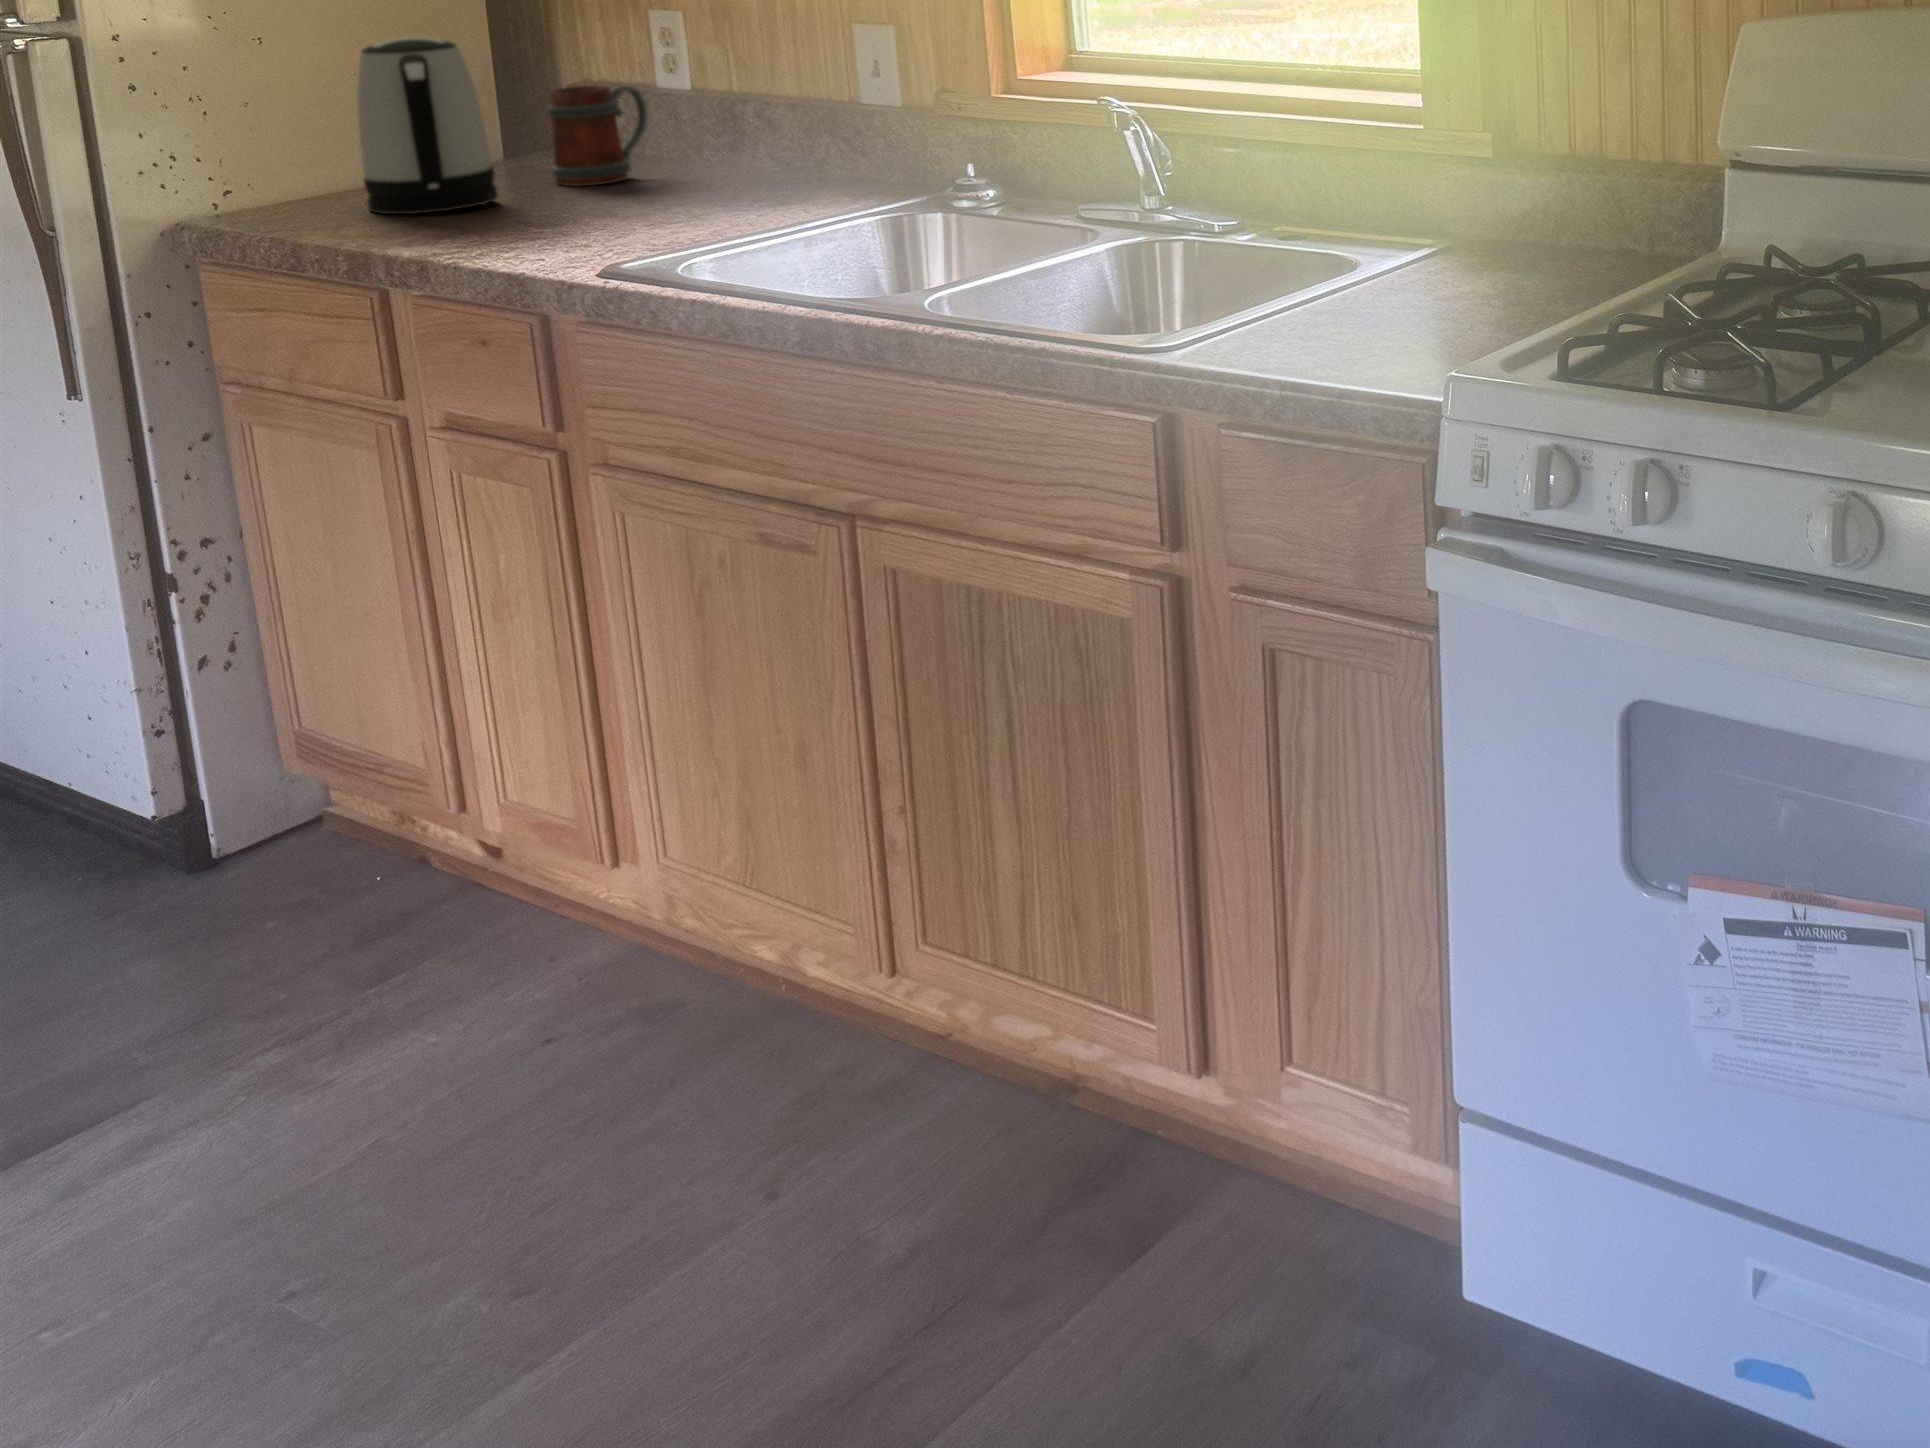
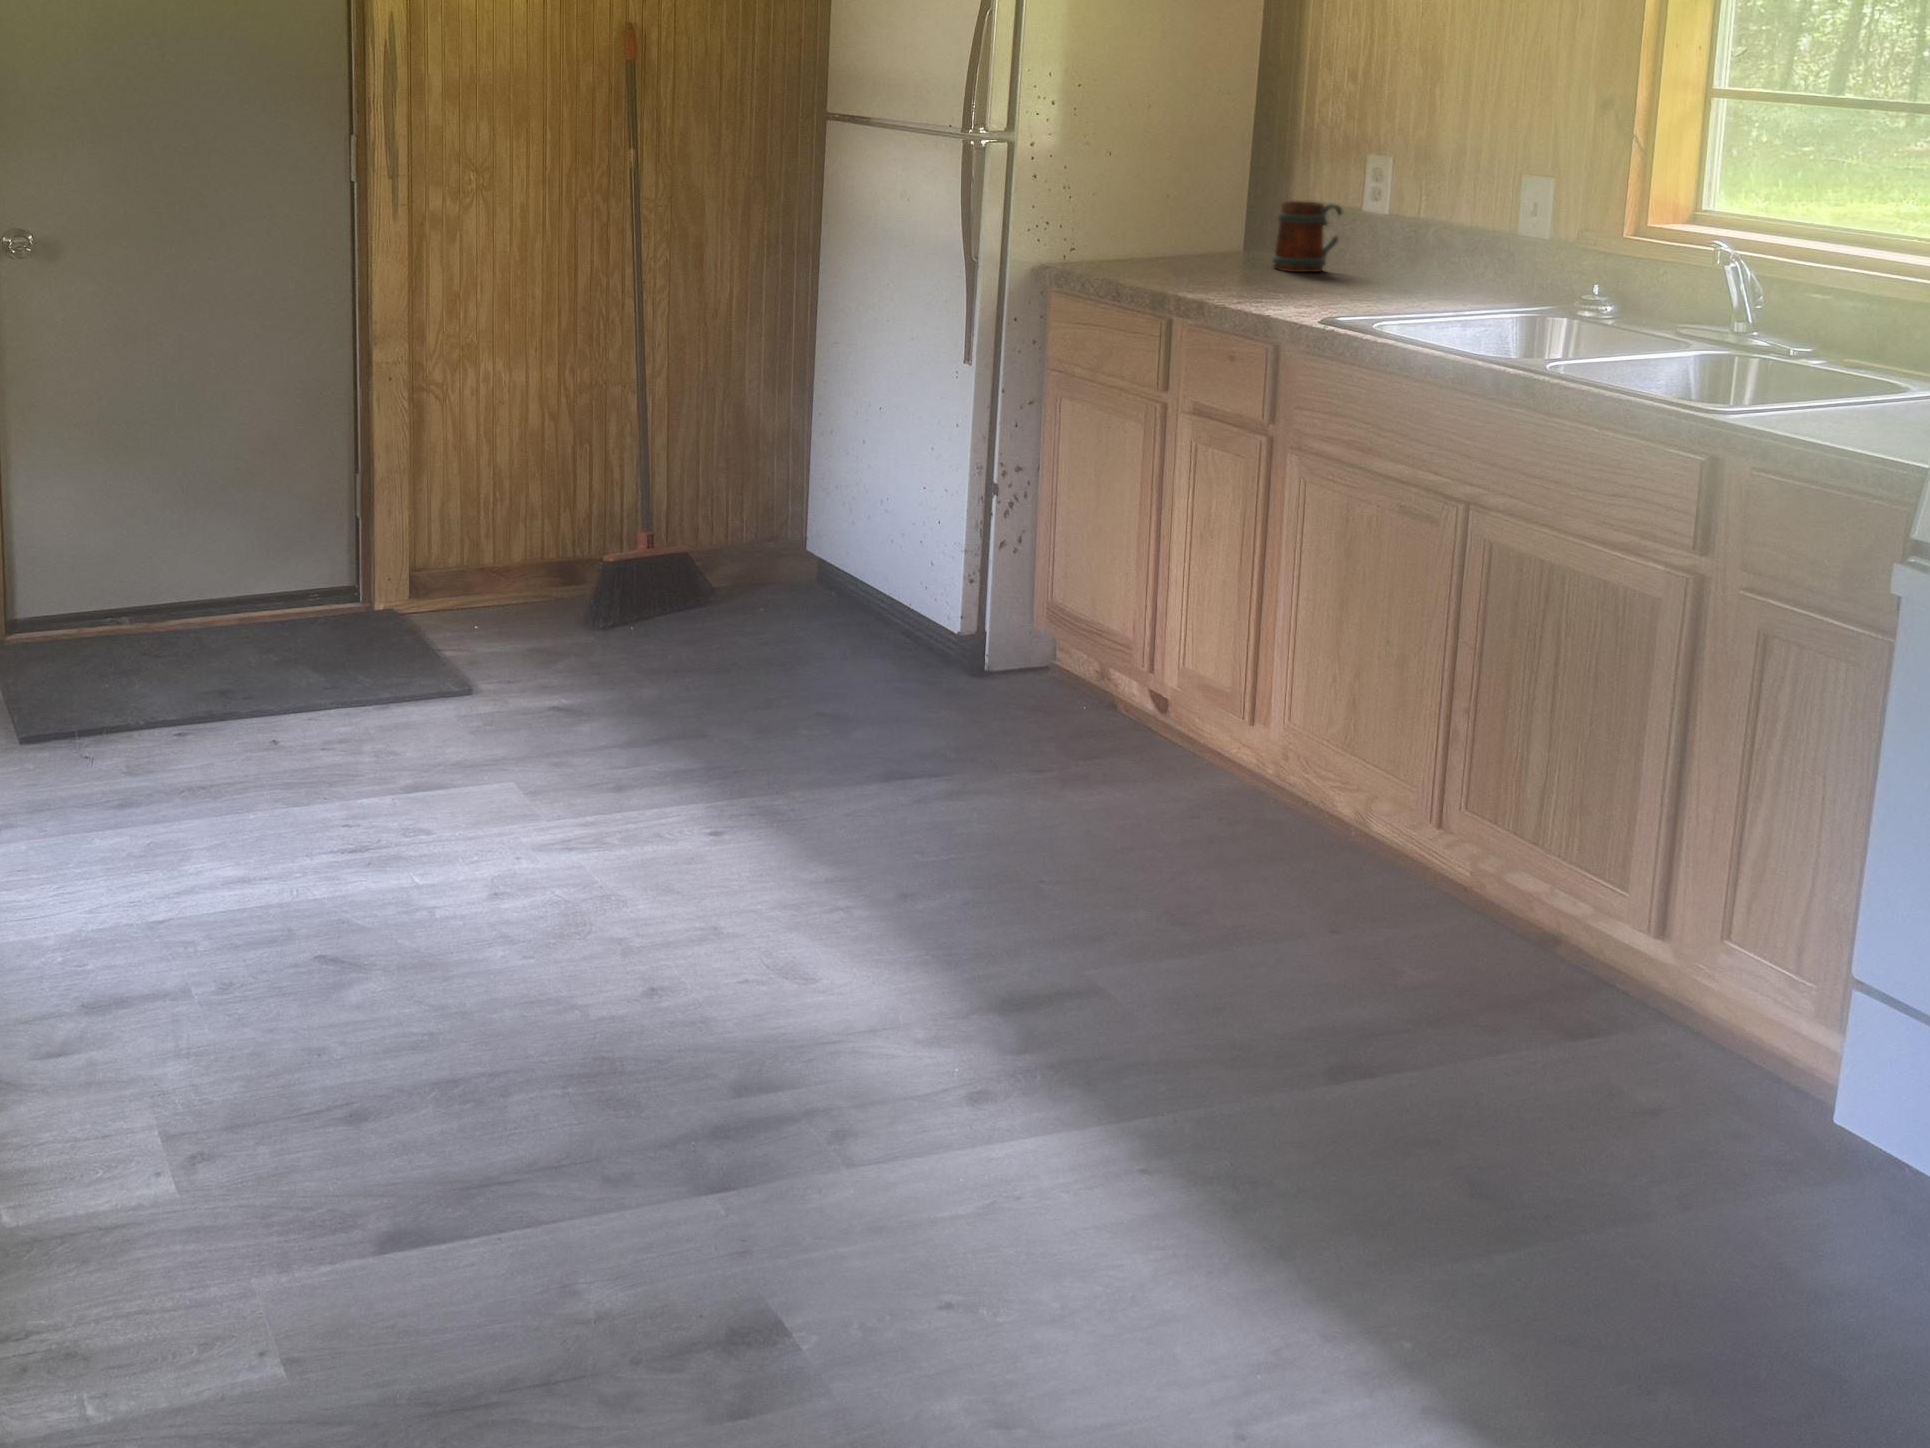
kettle: present [357,37,498,214] -> none [1160,157,1242,274]

